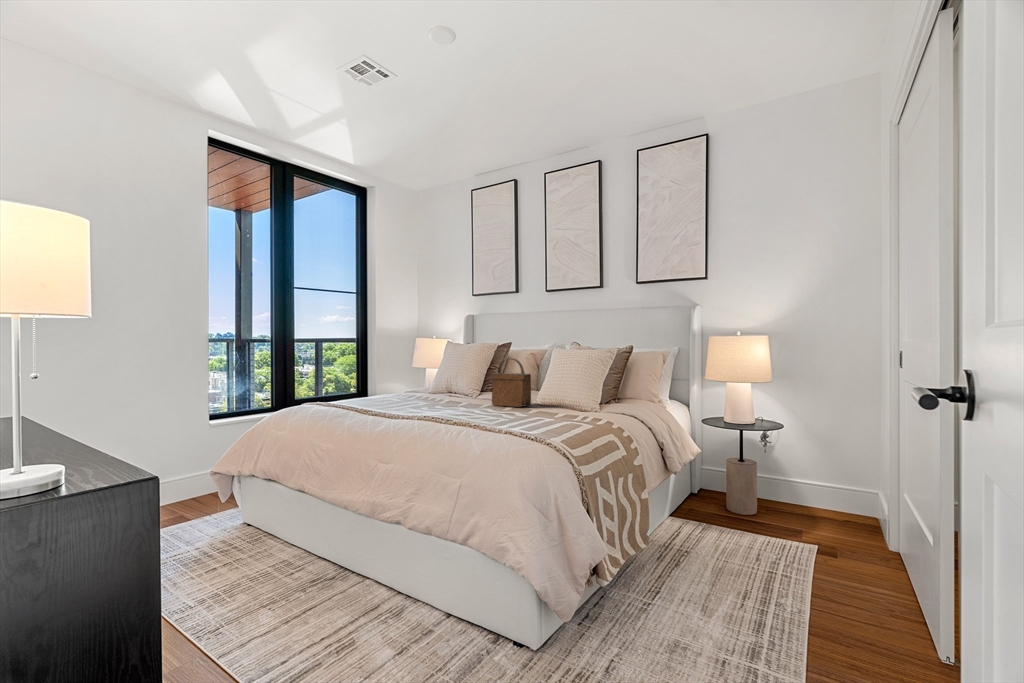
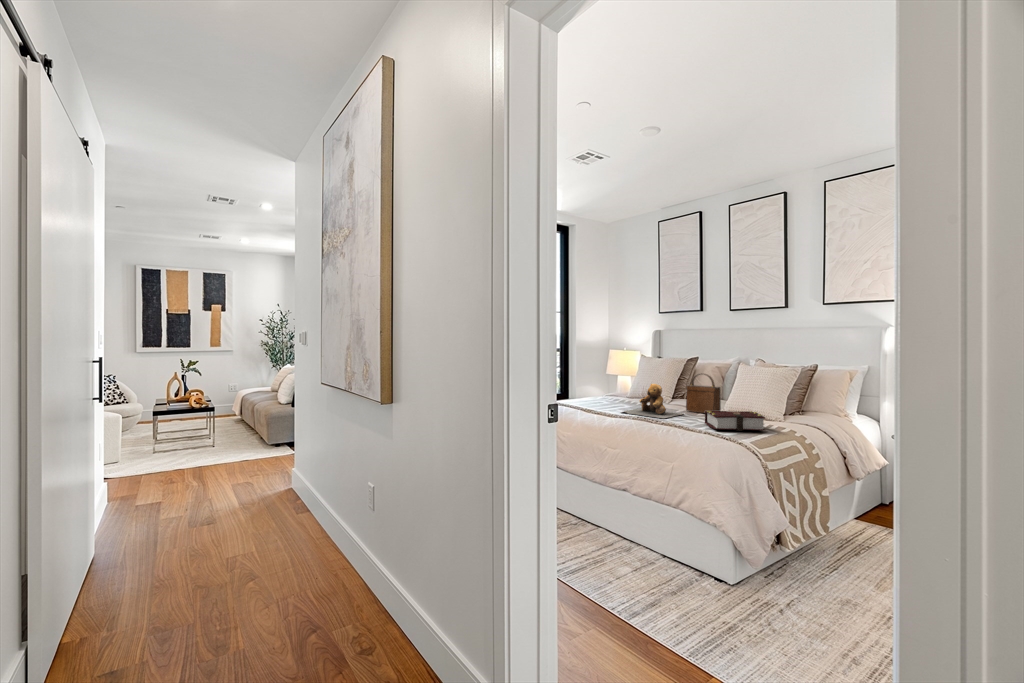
teddy bear: none [408,372,489,416] -> present [624,384,682,418]
book: none [509,401,579,427] -> present [705,411,765,431]

